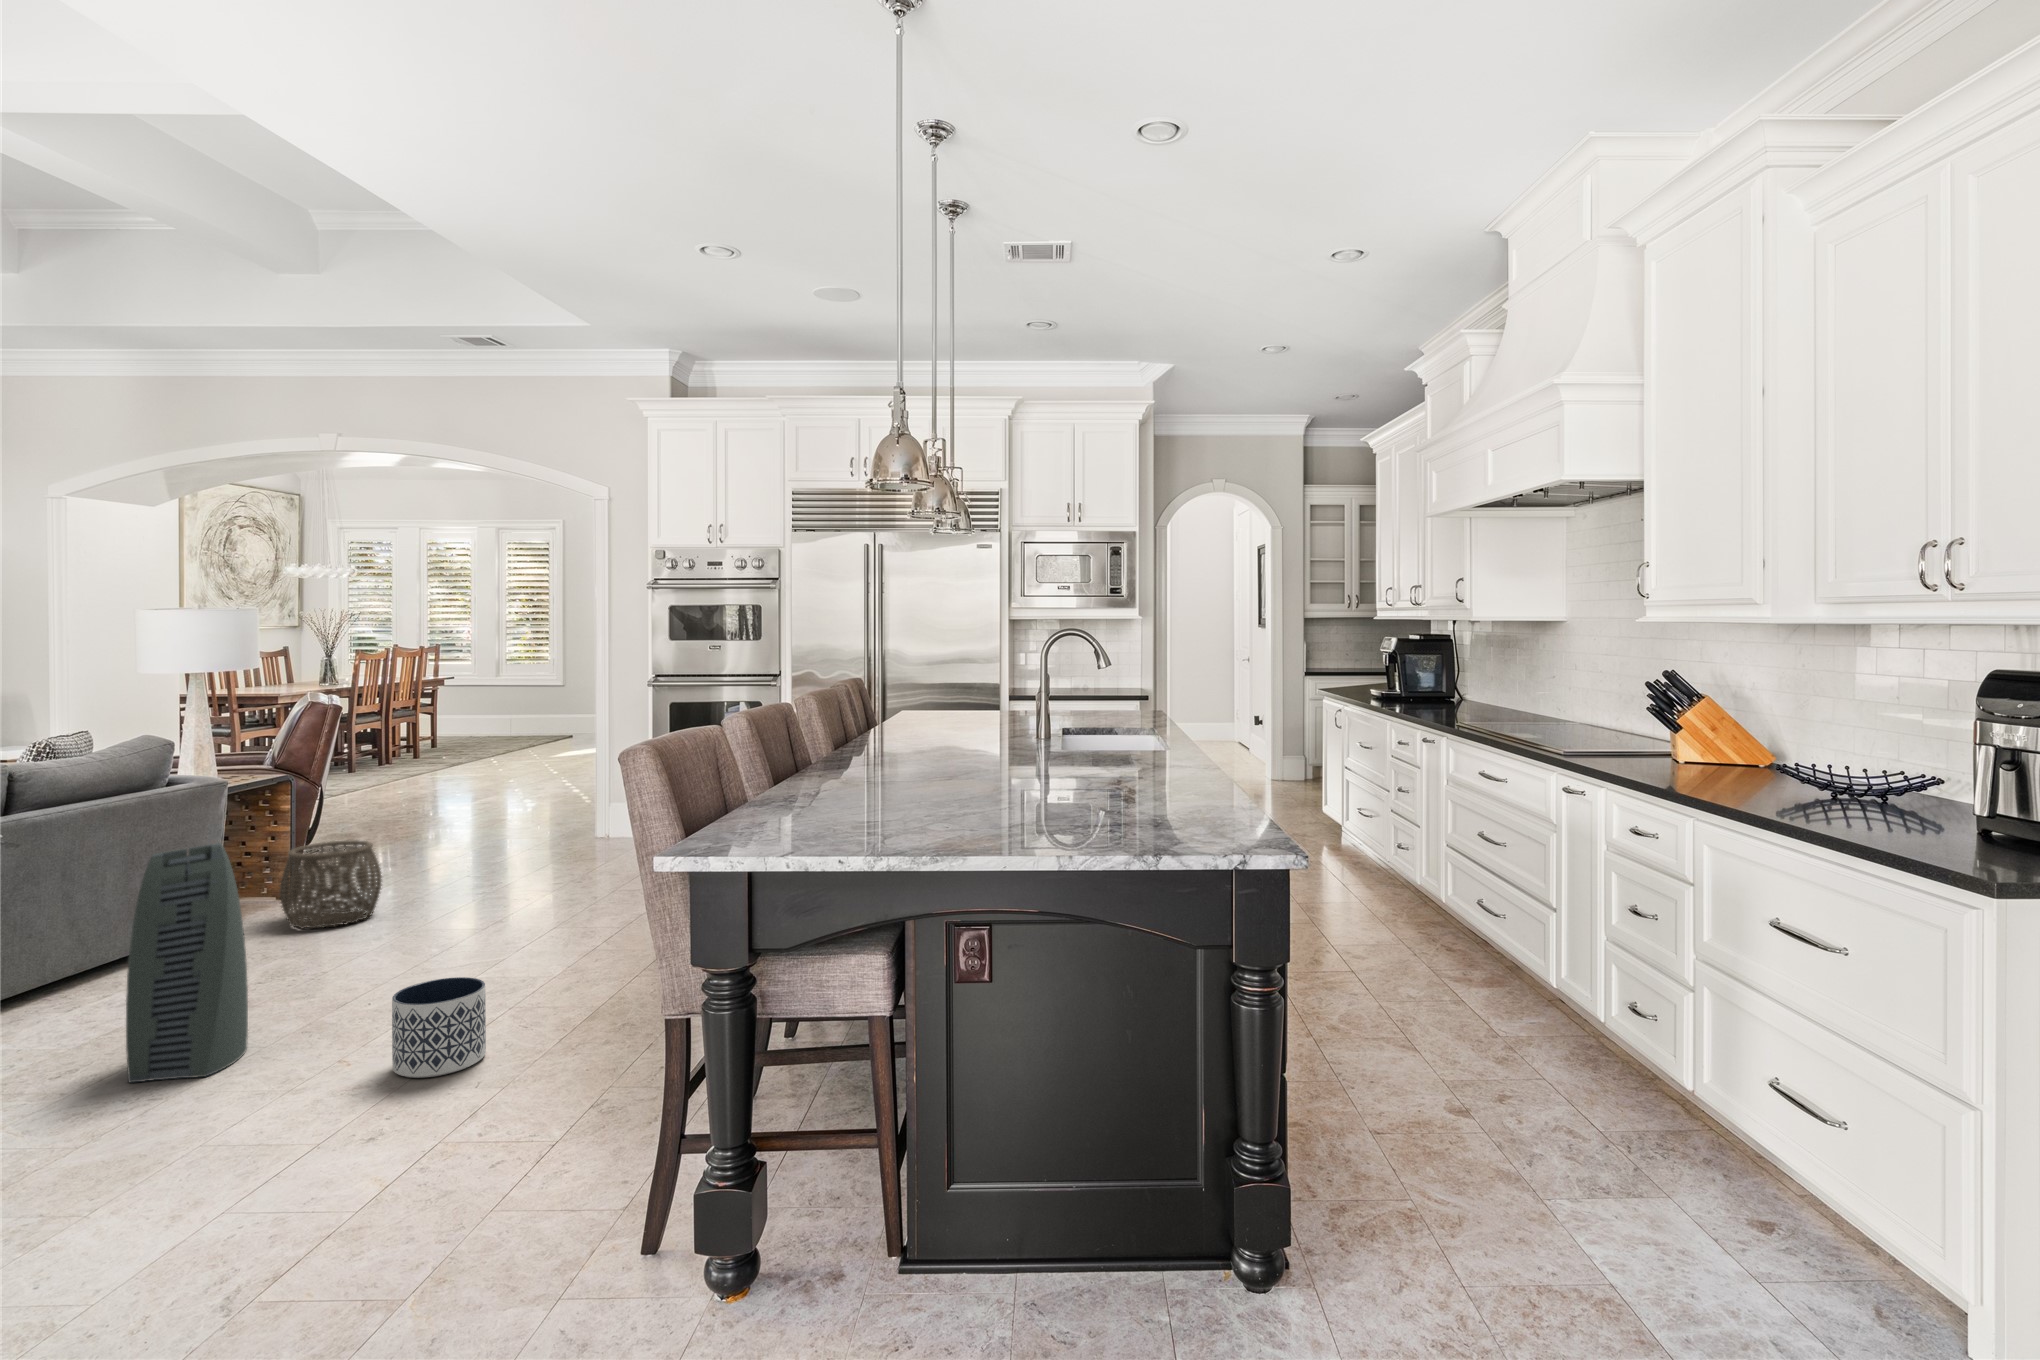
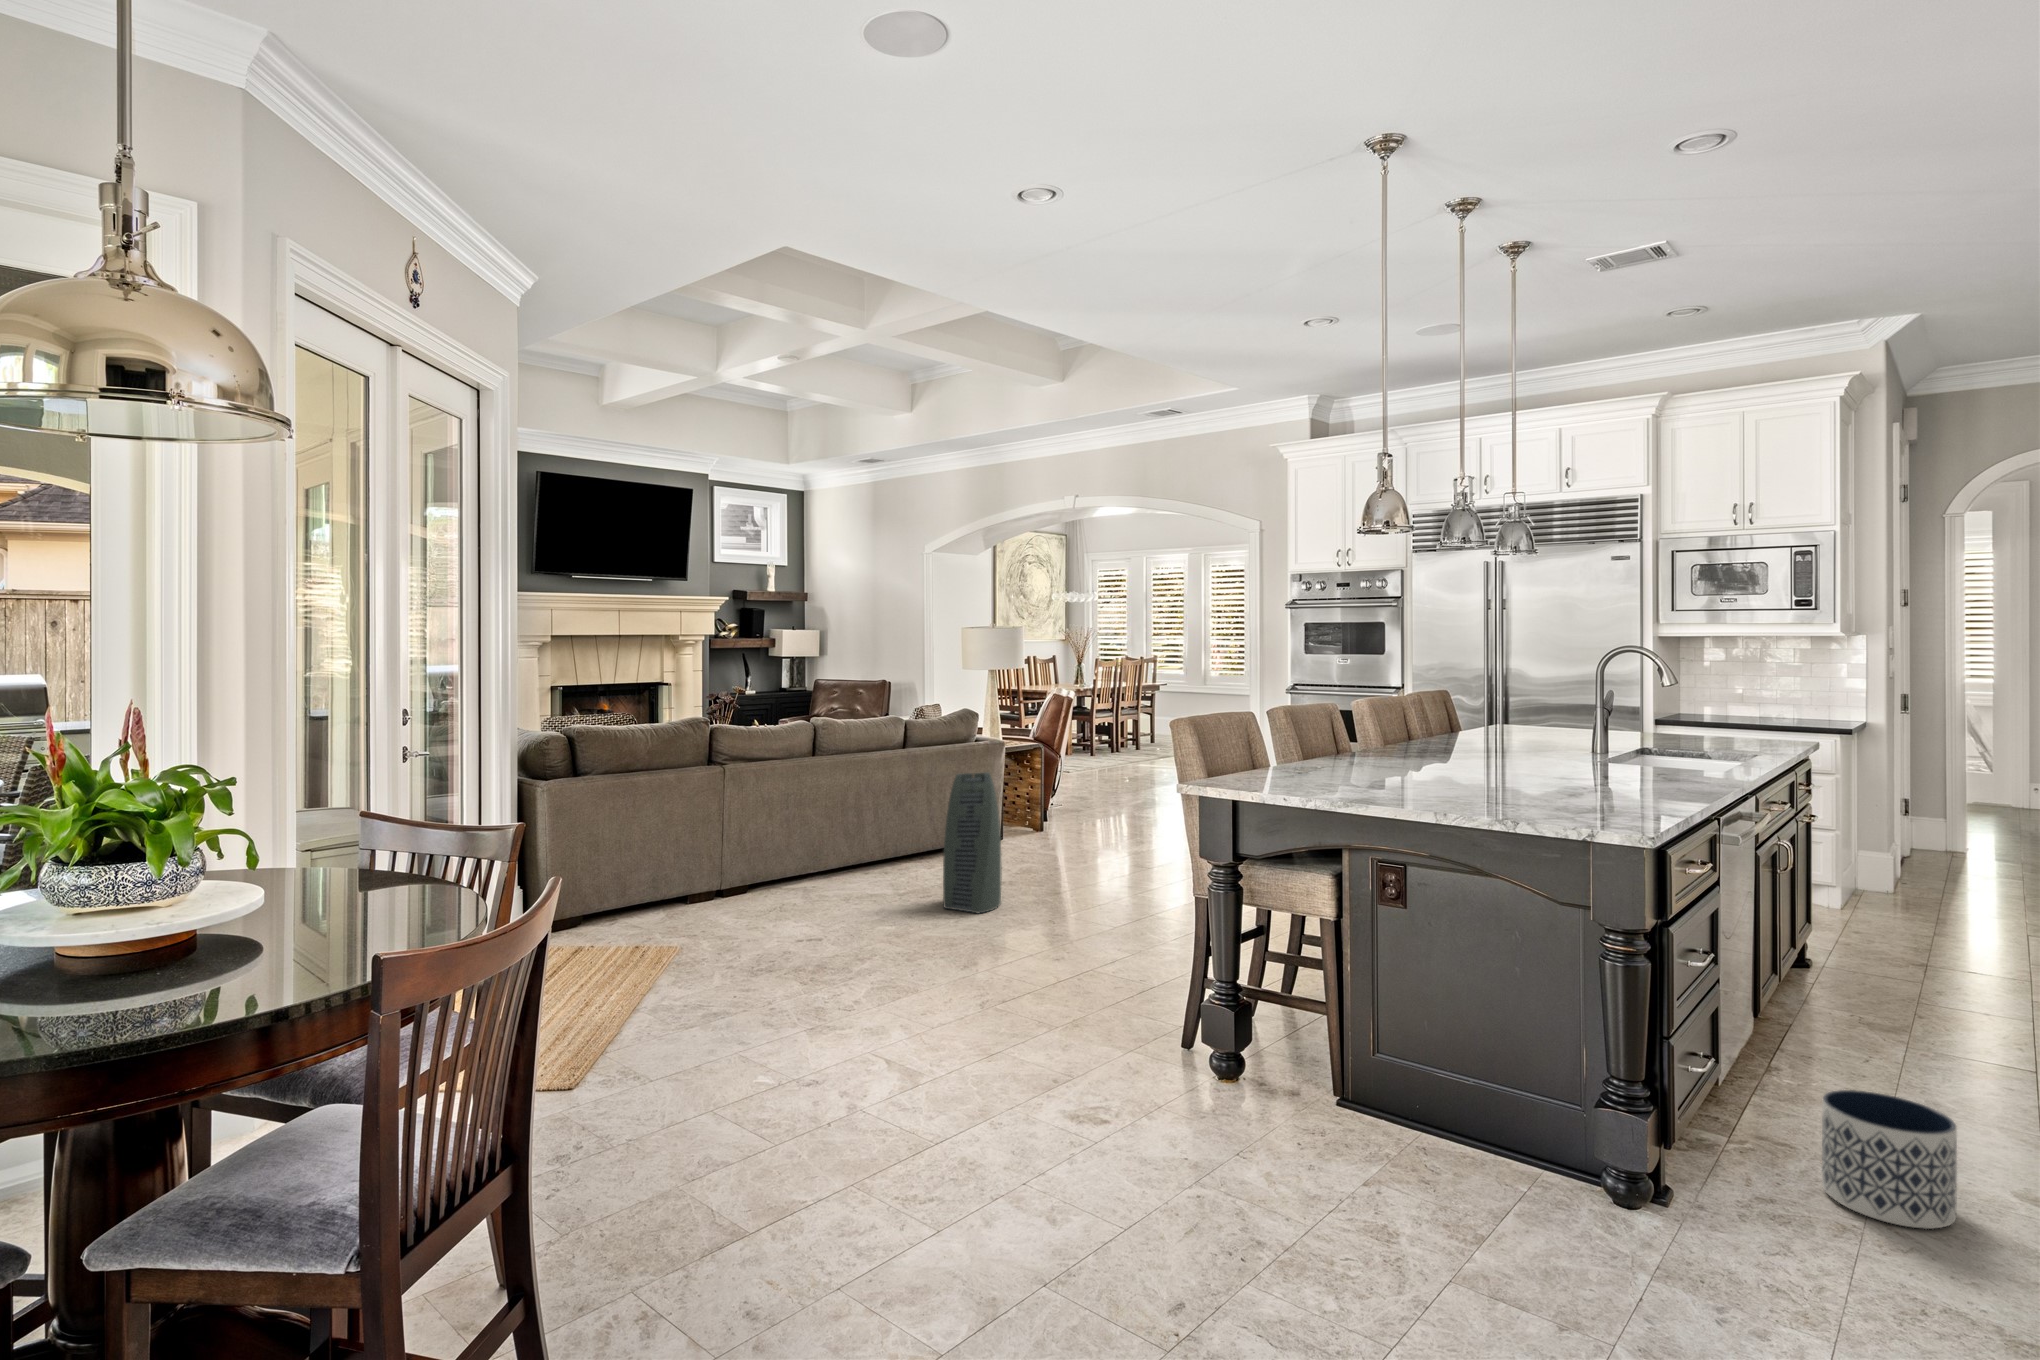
woven basket: present [279,840,382,929] -> none [1029,790,1090,849]
planter: present [392,977,486,1078] -> present [1822,1090,1957,1229]

